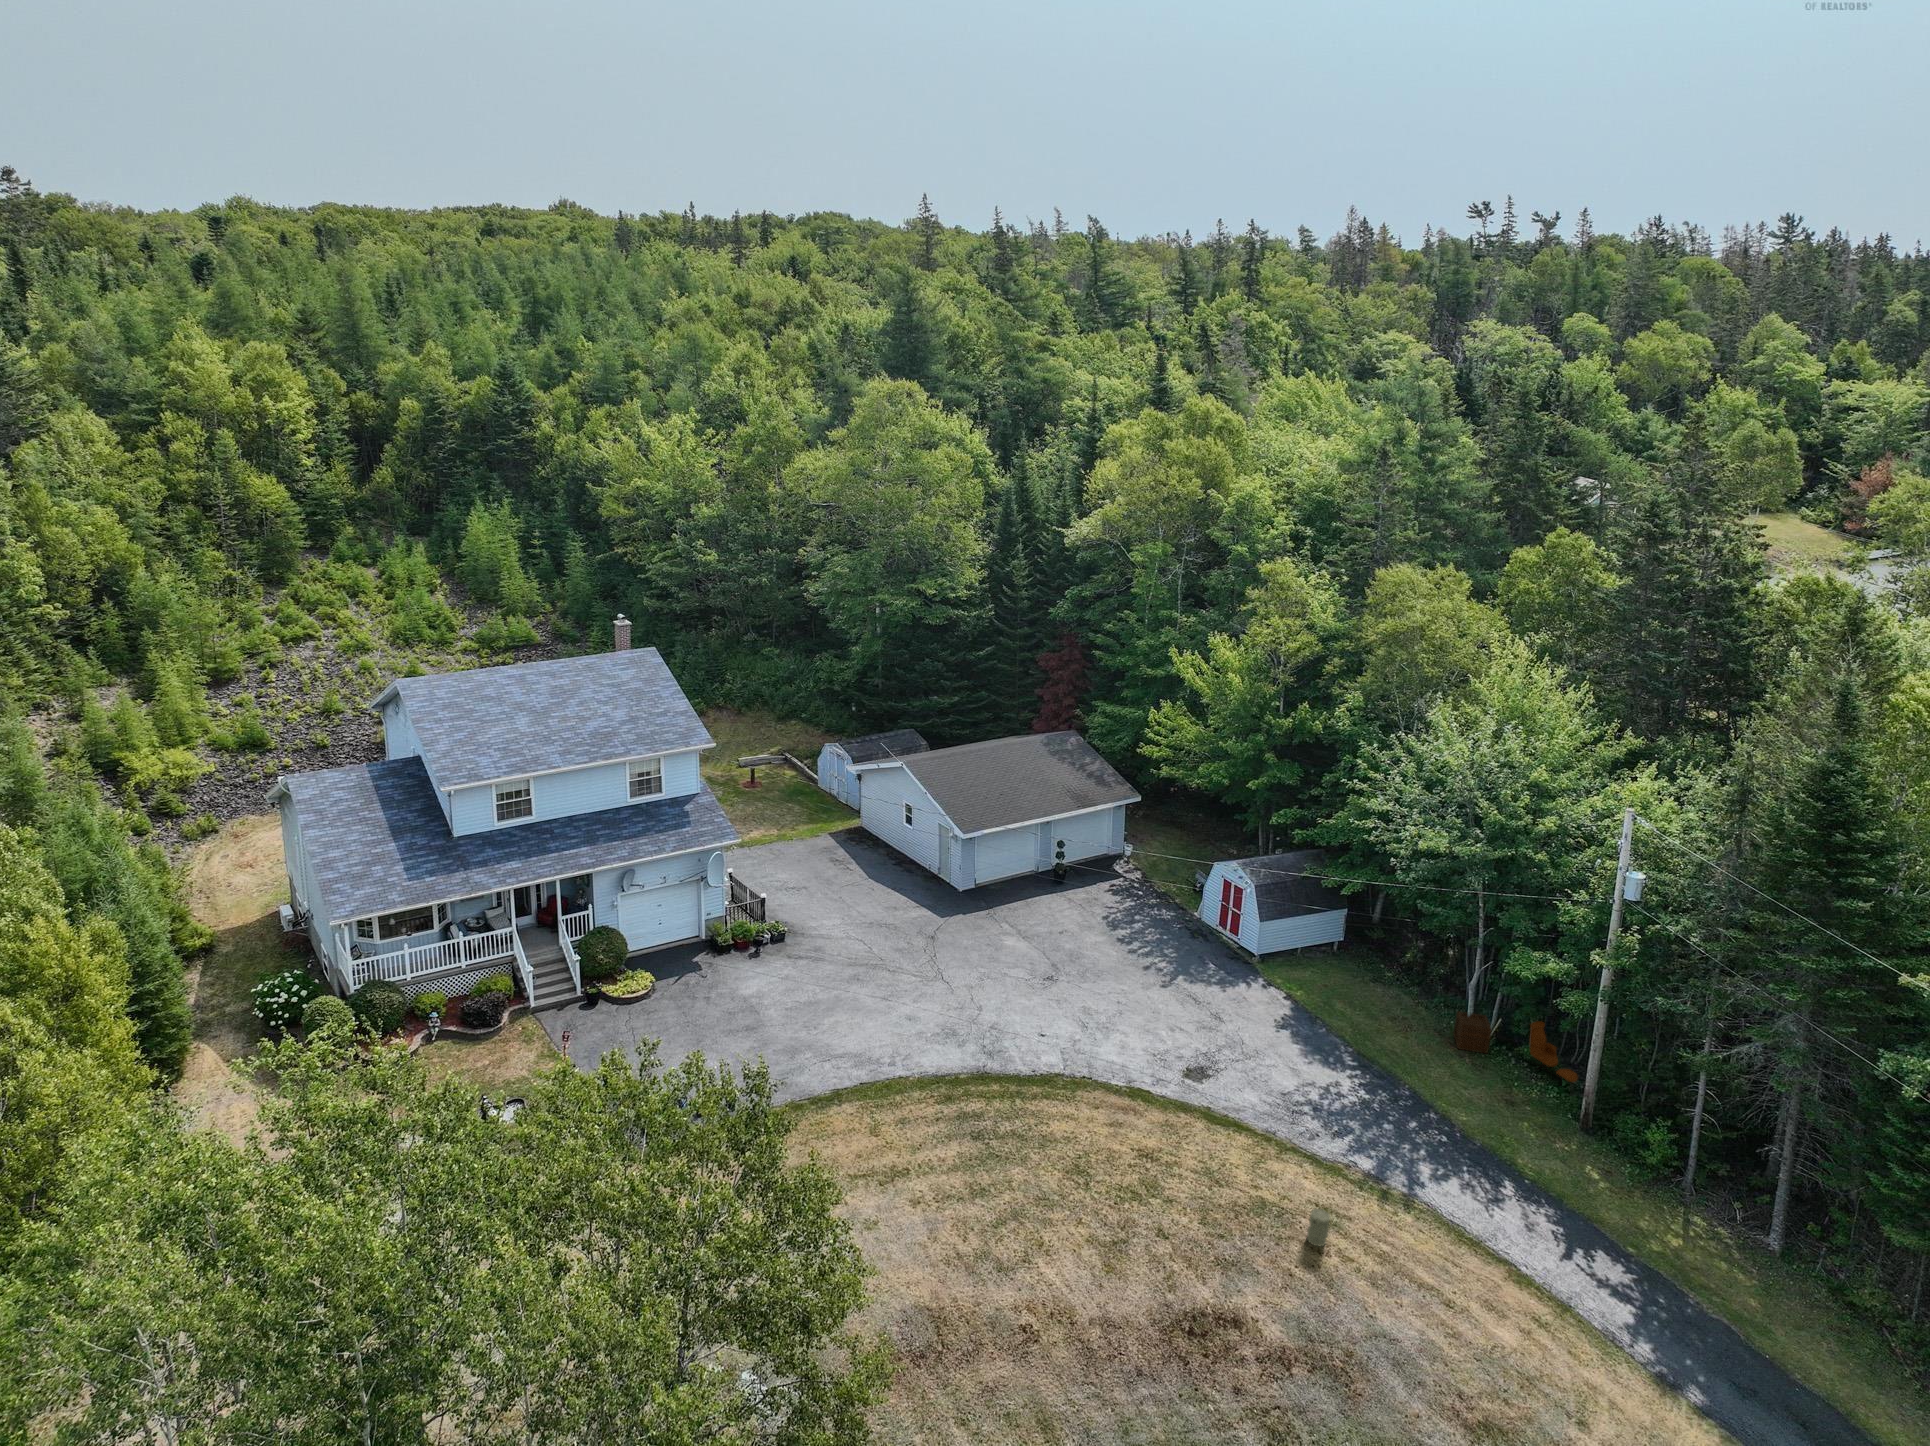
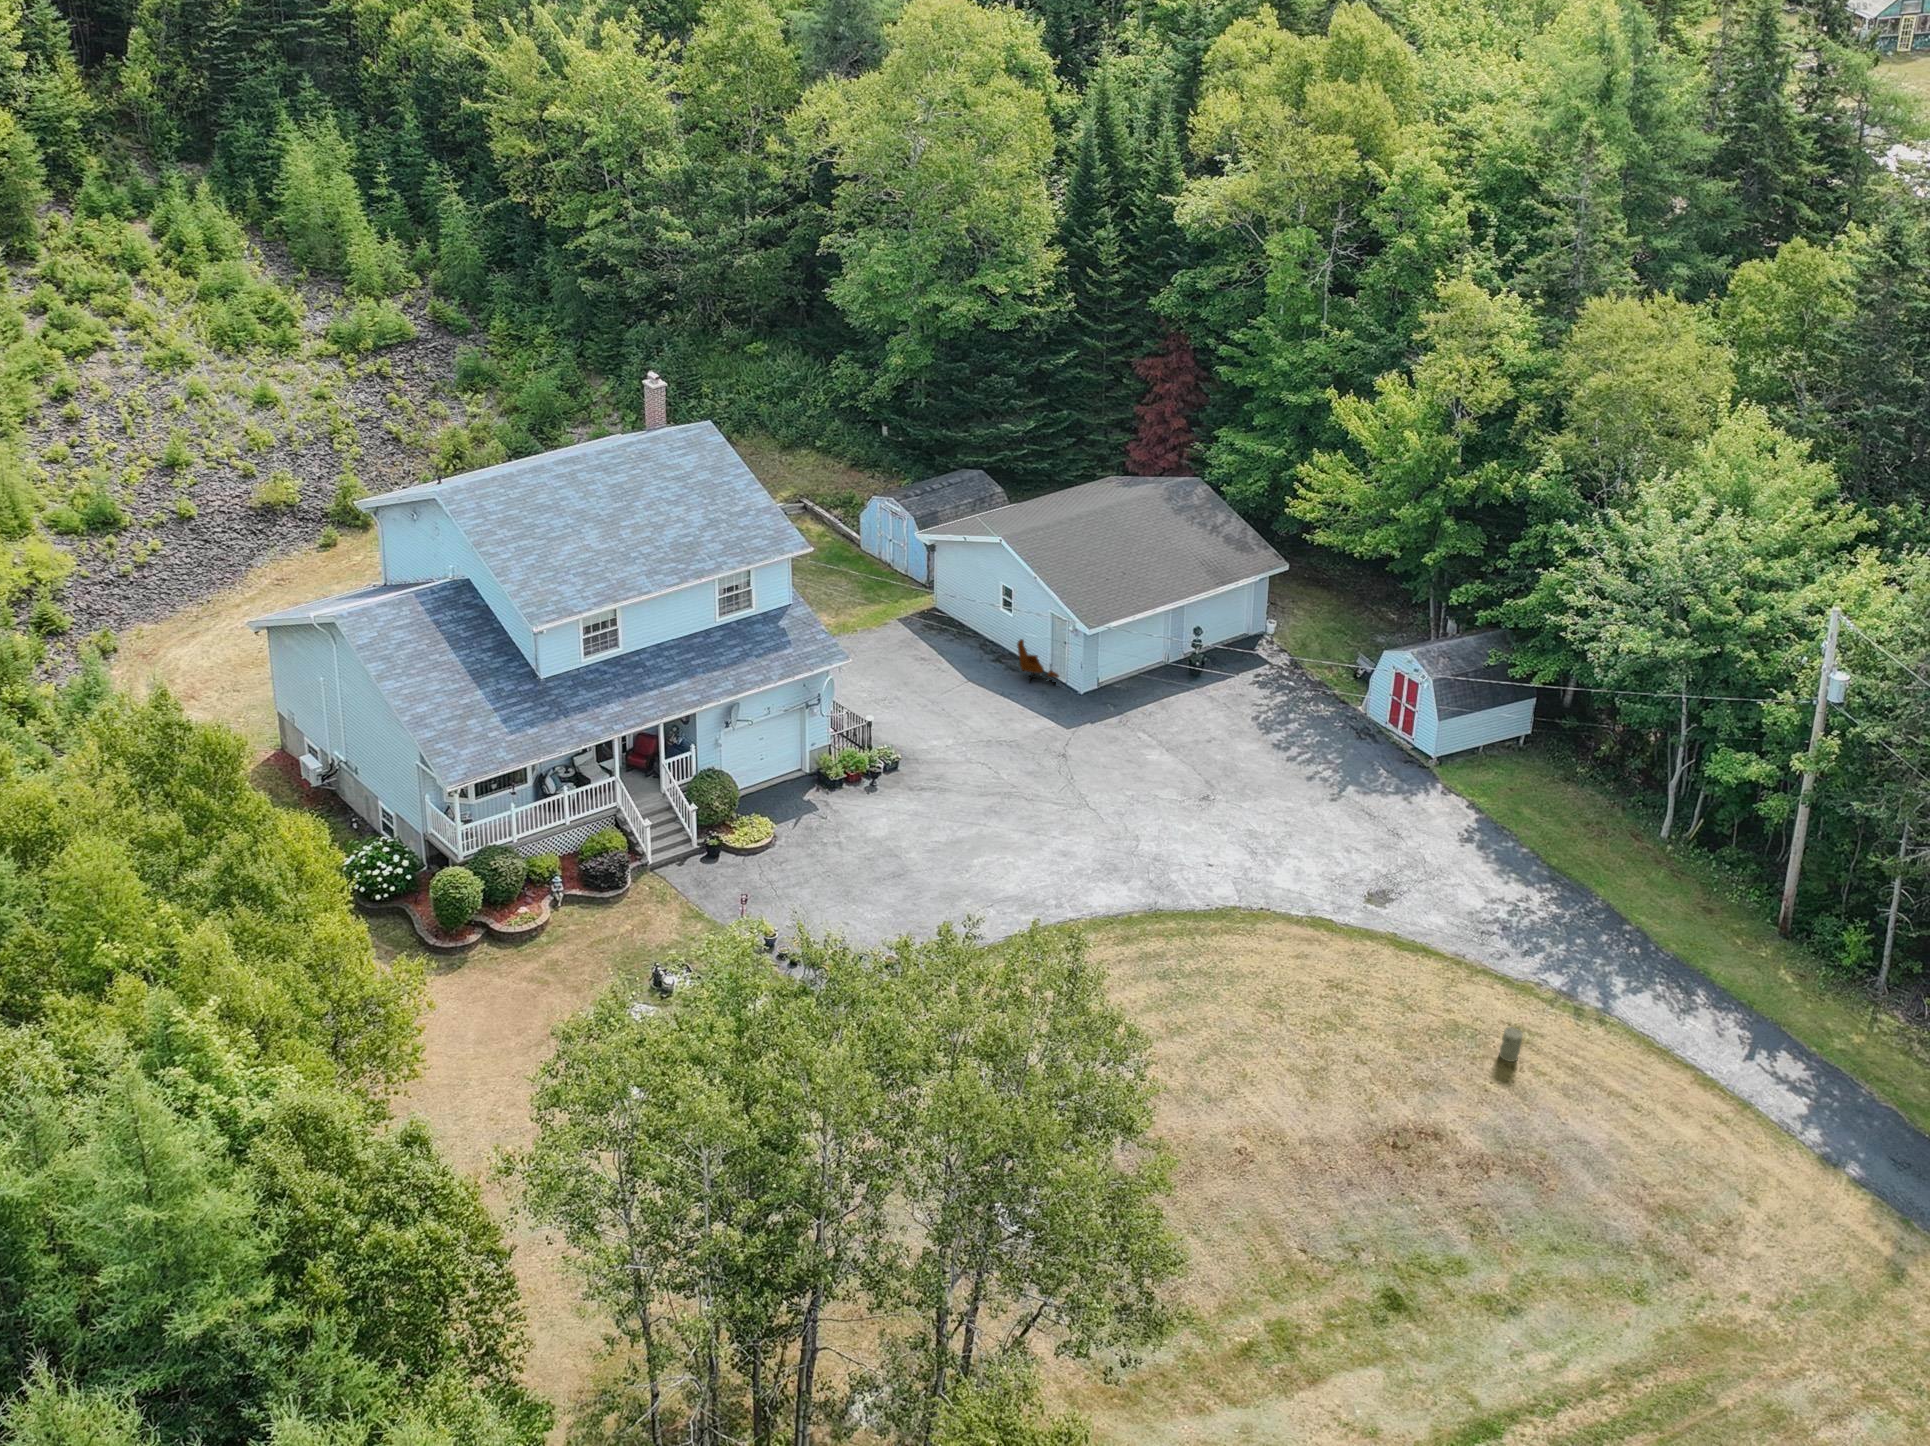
wooden crate: present [1453,1011,1492,1053] -> none [1646,811,1688,854]
lounge chair: present [1530,1021,1578,1082] -> present [1017,639,1059,678]

